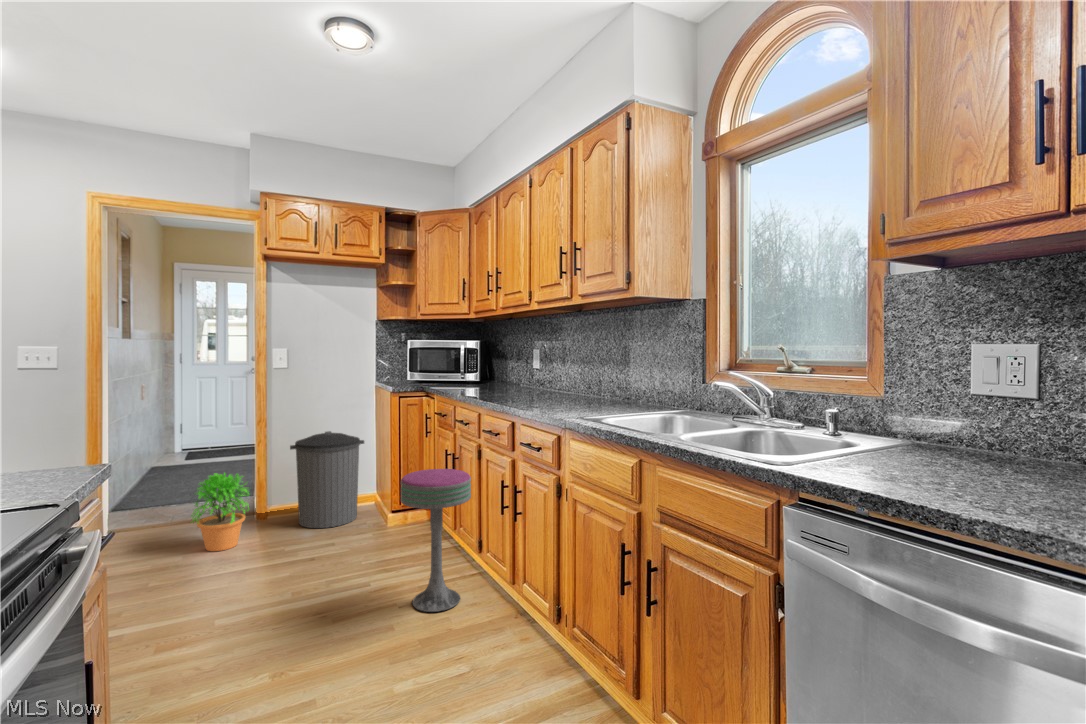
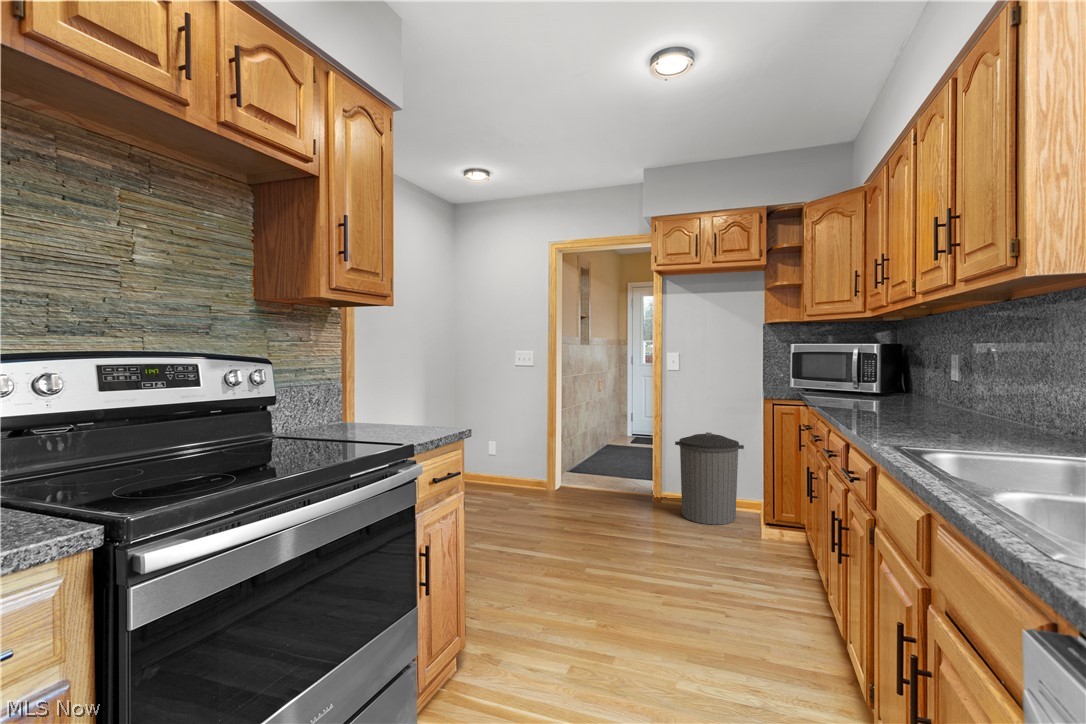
bar stool: present [400,469,471,612] -> none [727,484,809,642]
potted plant: present [192,474,249,551] -> none [596,455,644,520]

